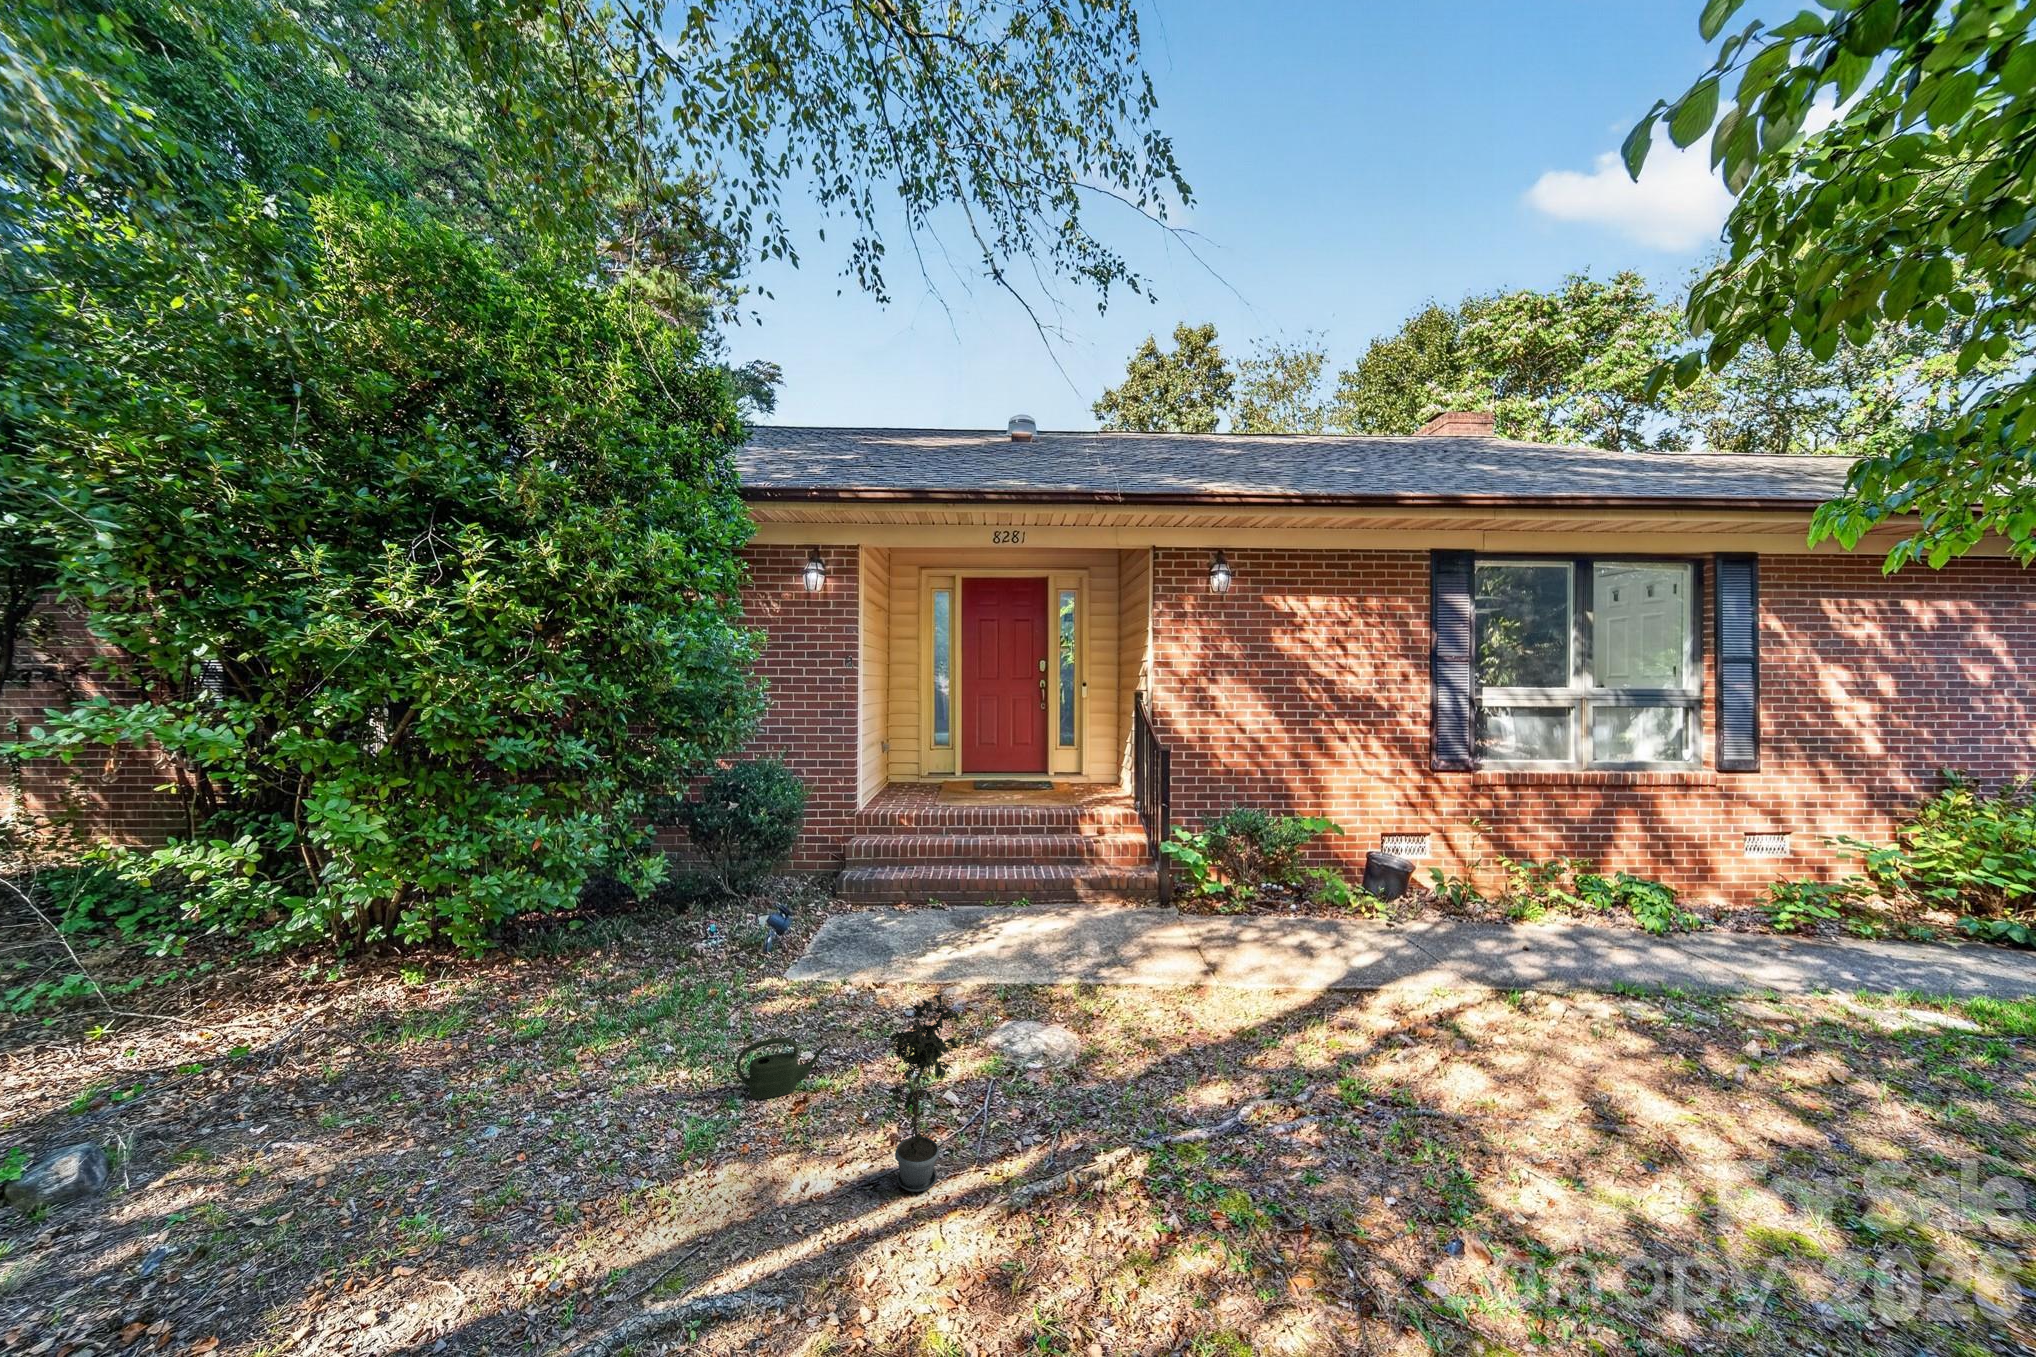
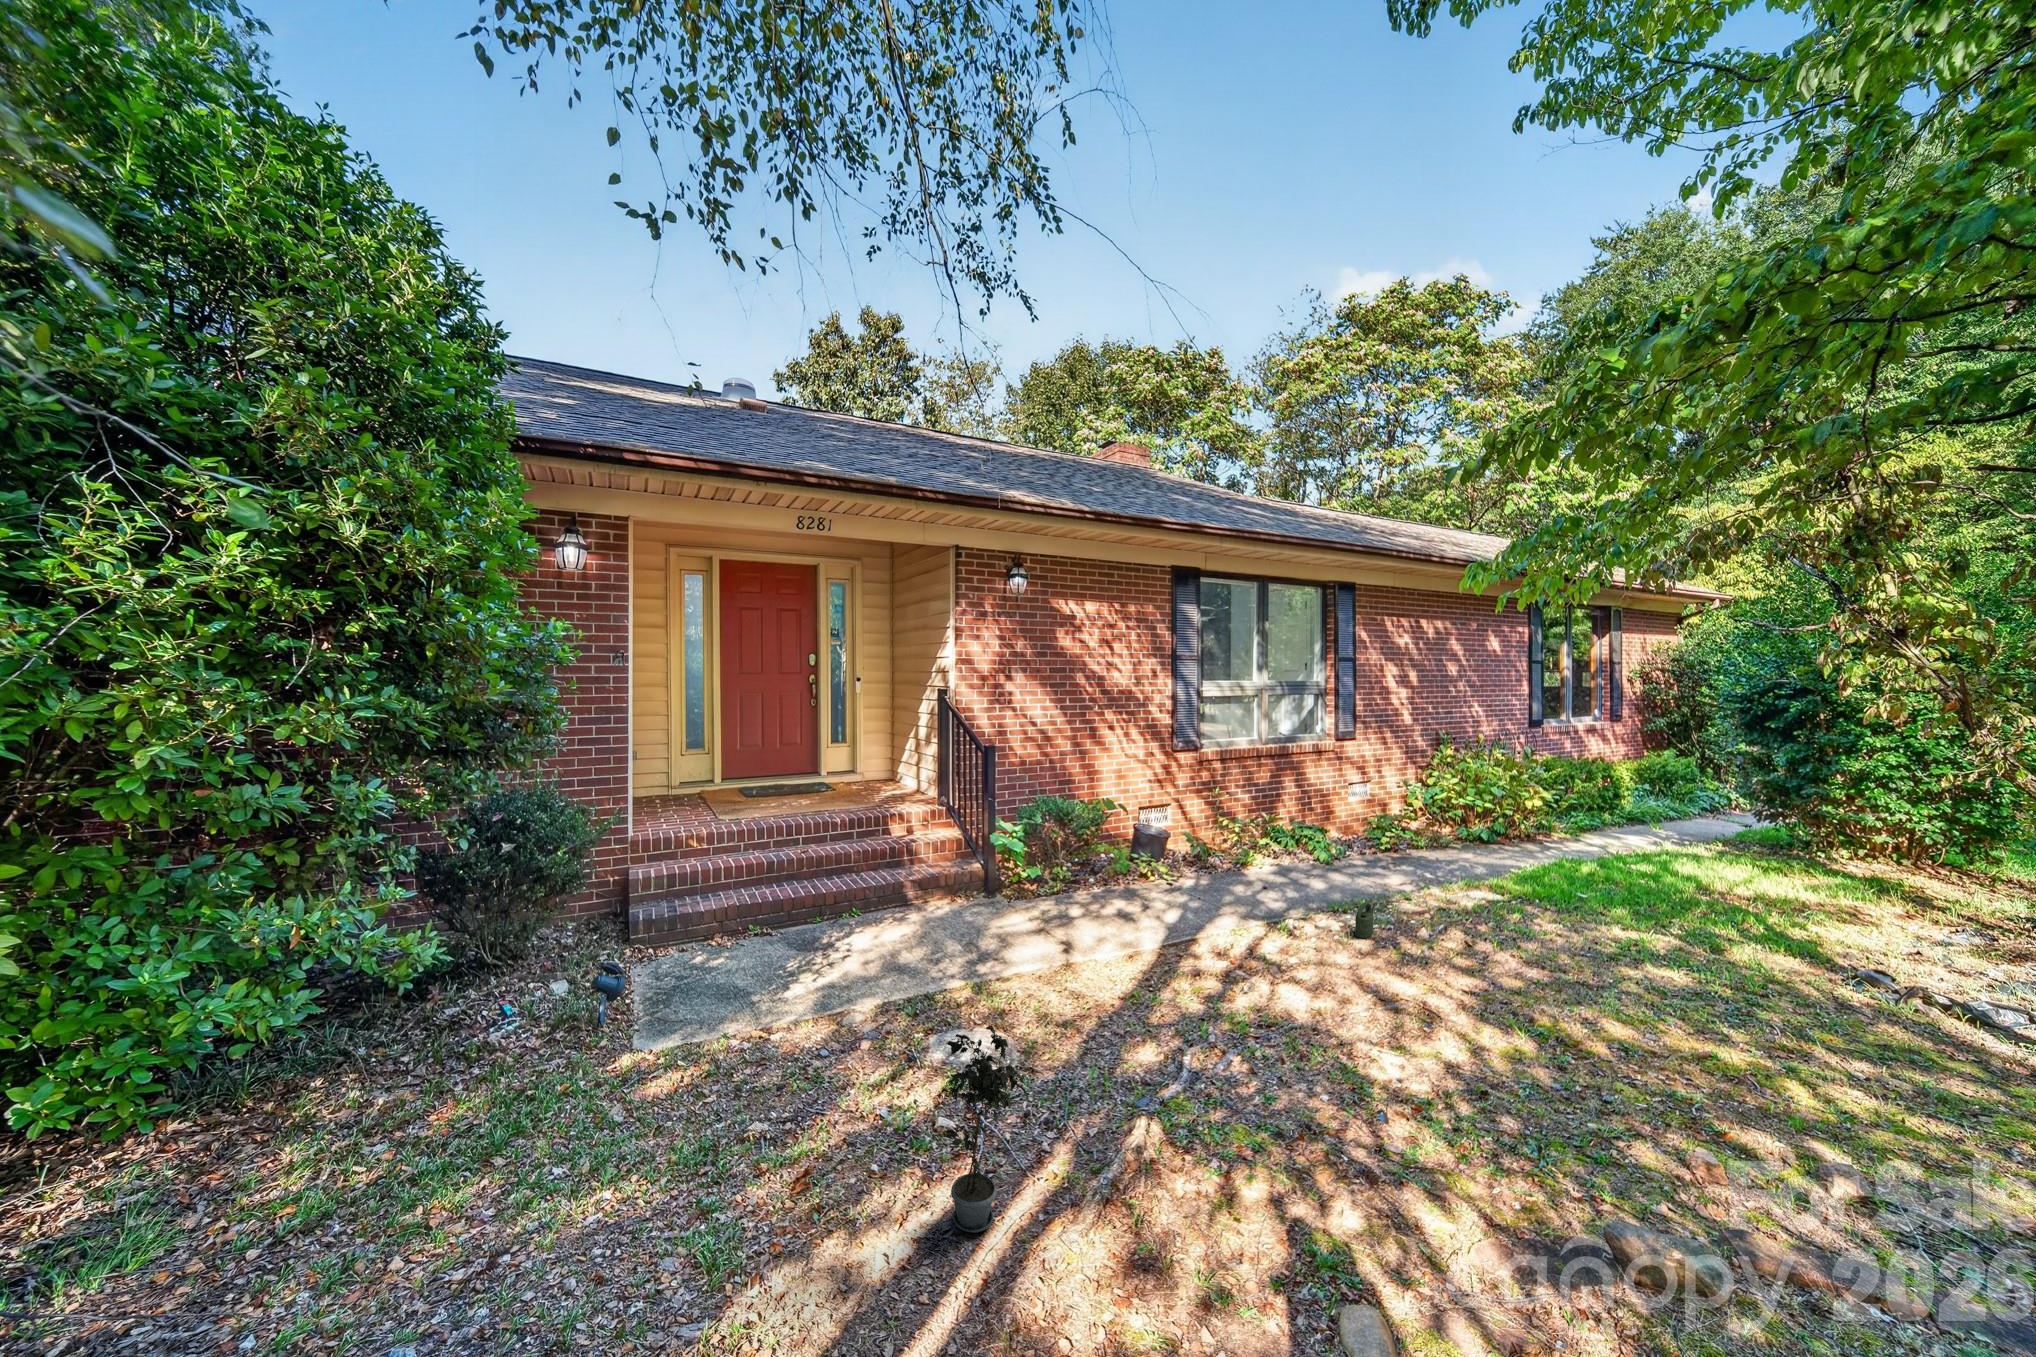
watering can: present [736,1038,829,1099] -> present [1355,902,1375,938]

